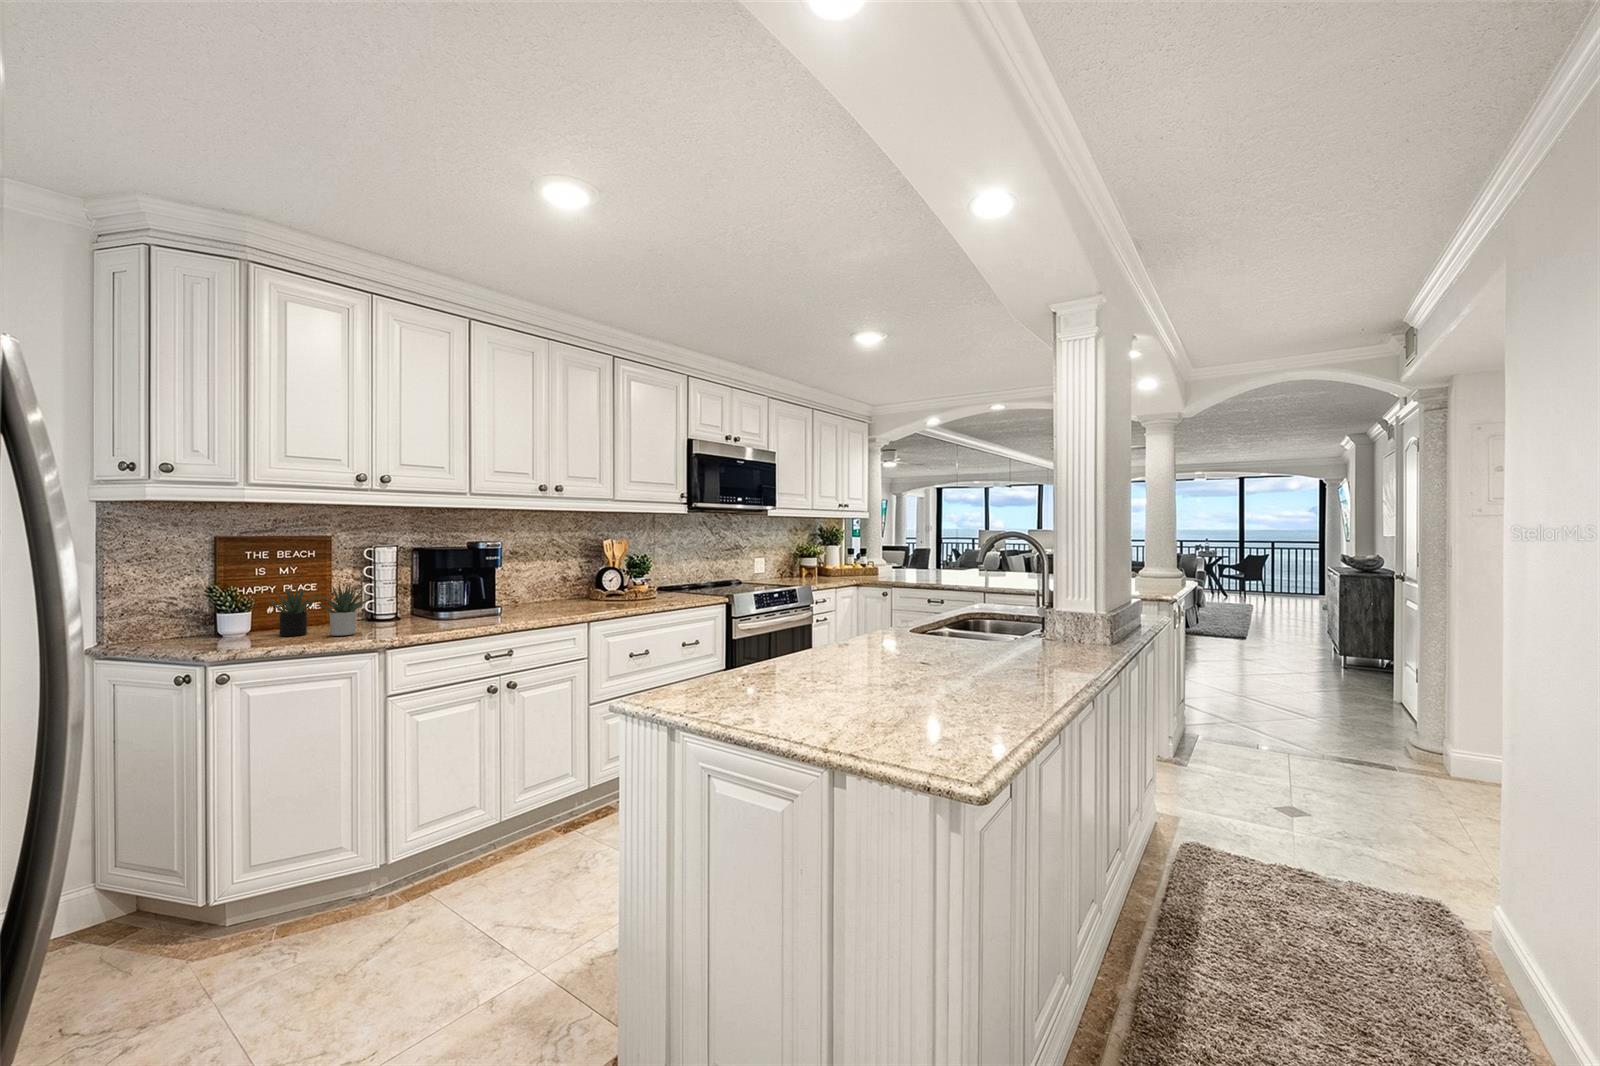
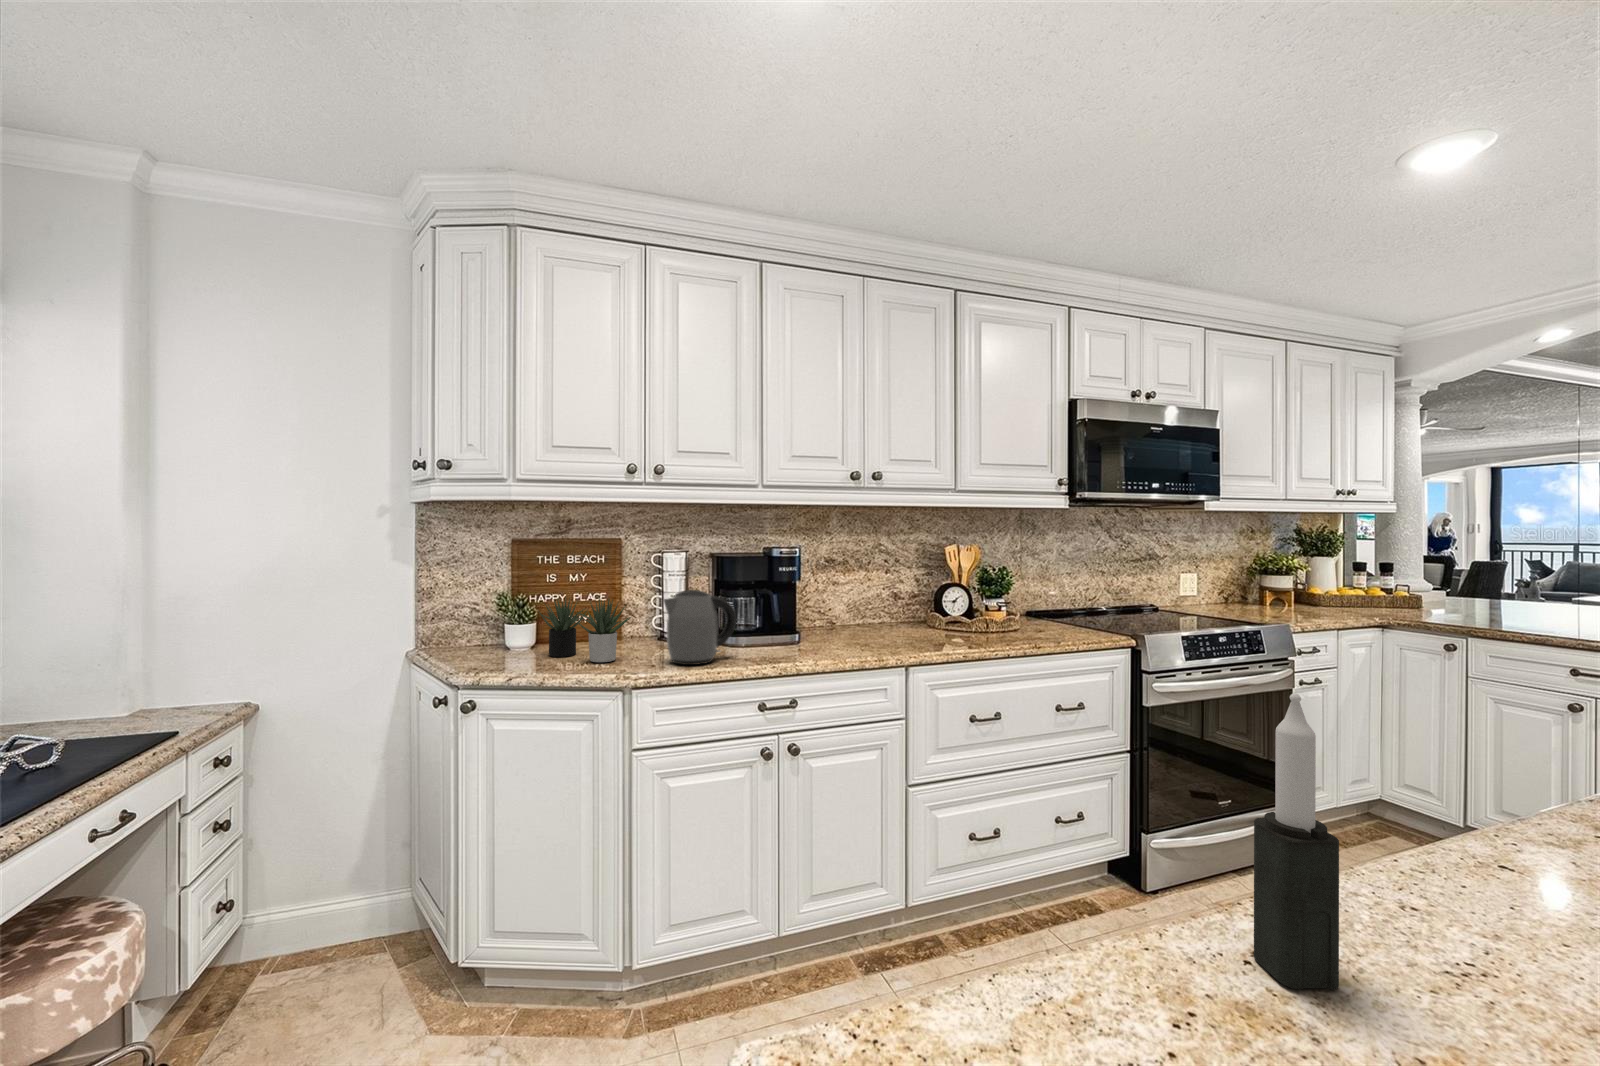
kettle: none [403,574,461,631] -> present [664,590,736,665]
candle: none [776,580,798,672] -> present [1254,693,1339,990]

